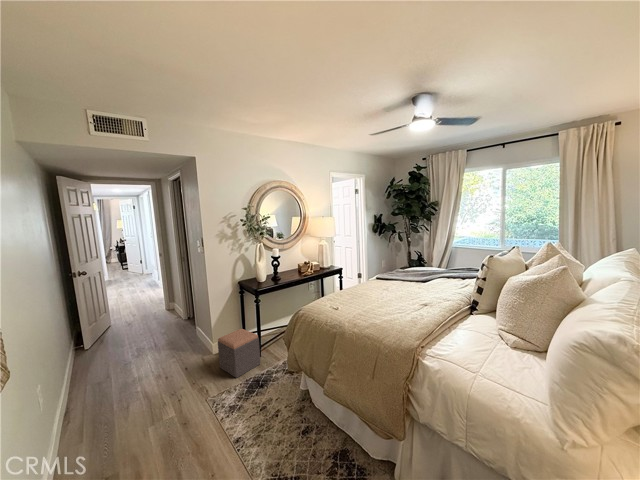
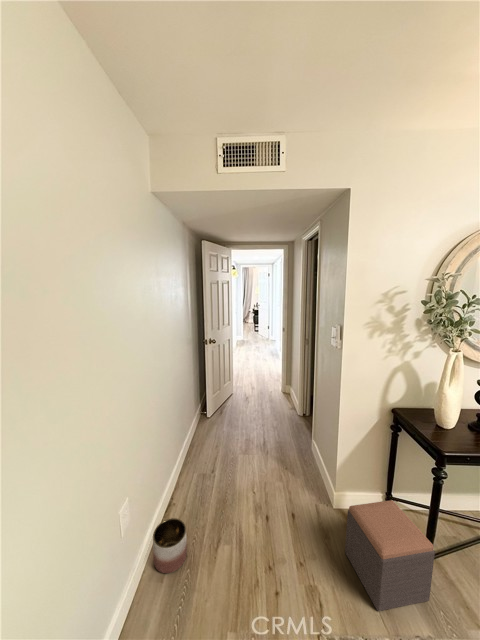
planter: none [65,399,101,438] -> present [153,518,187,573]

